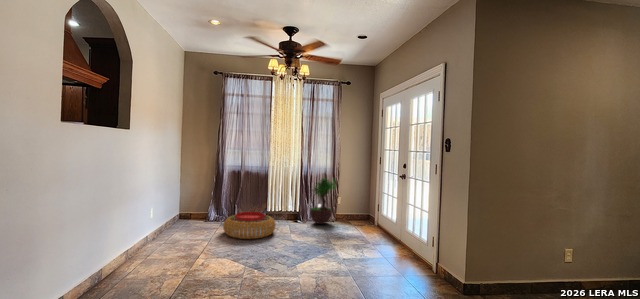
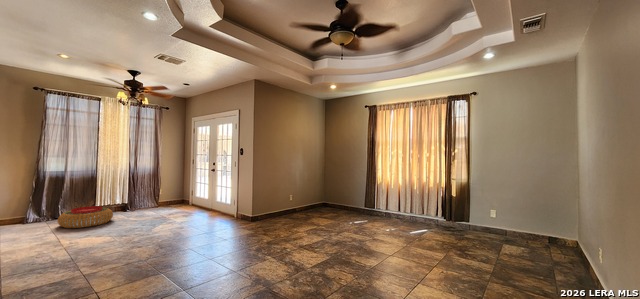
potted tree: present [310,178,336,224] -> none [138,172,163,209]

